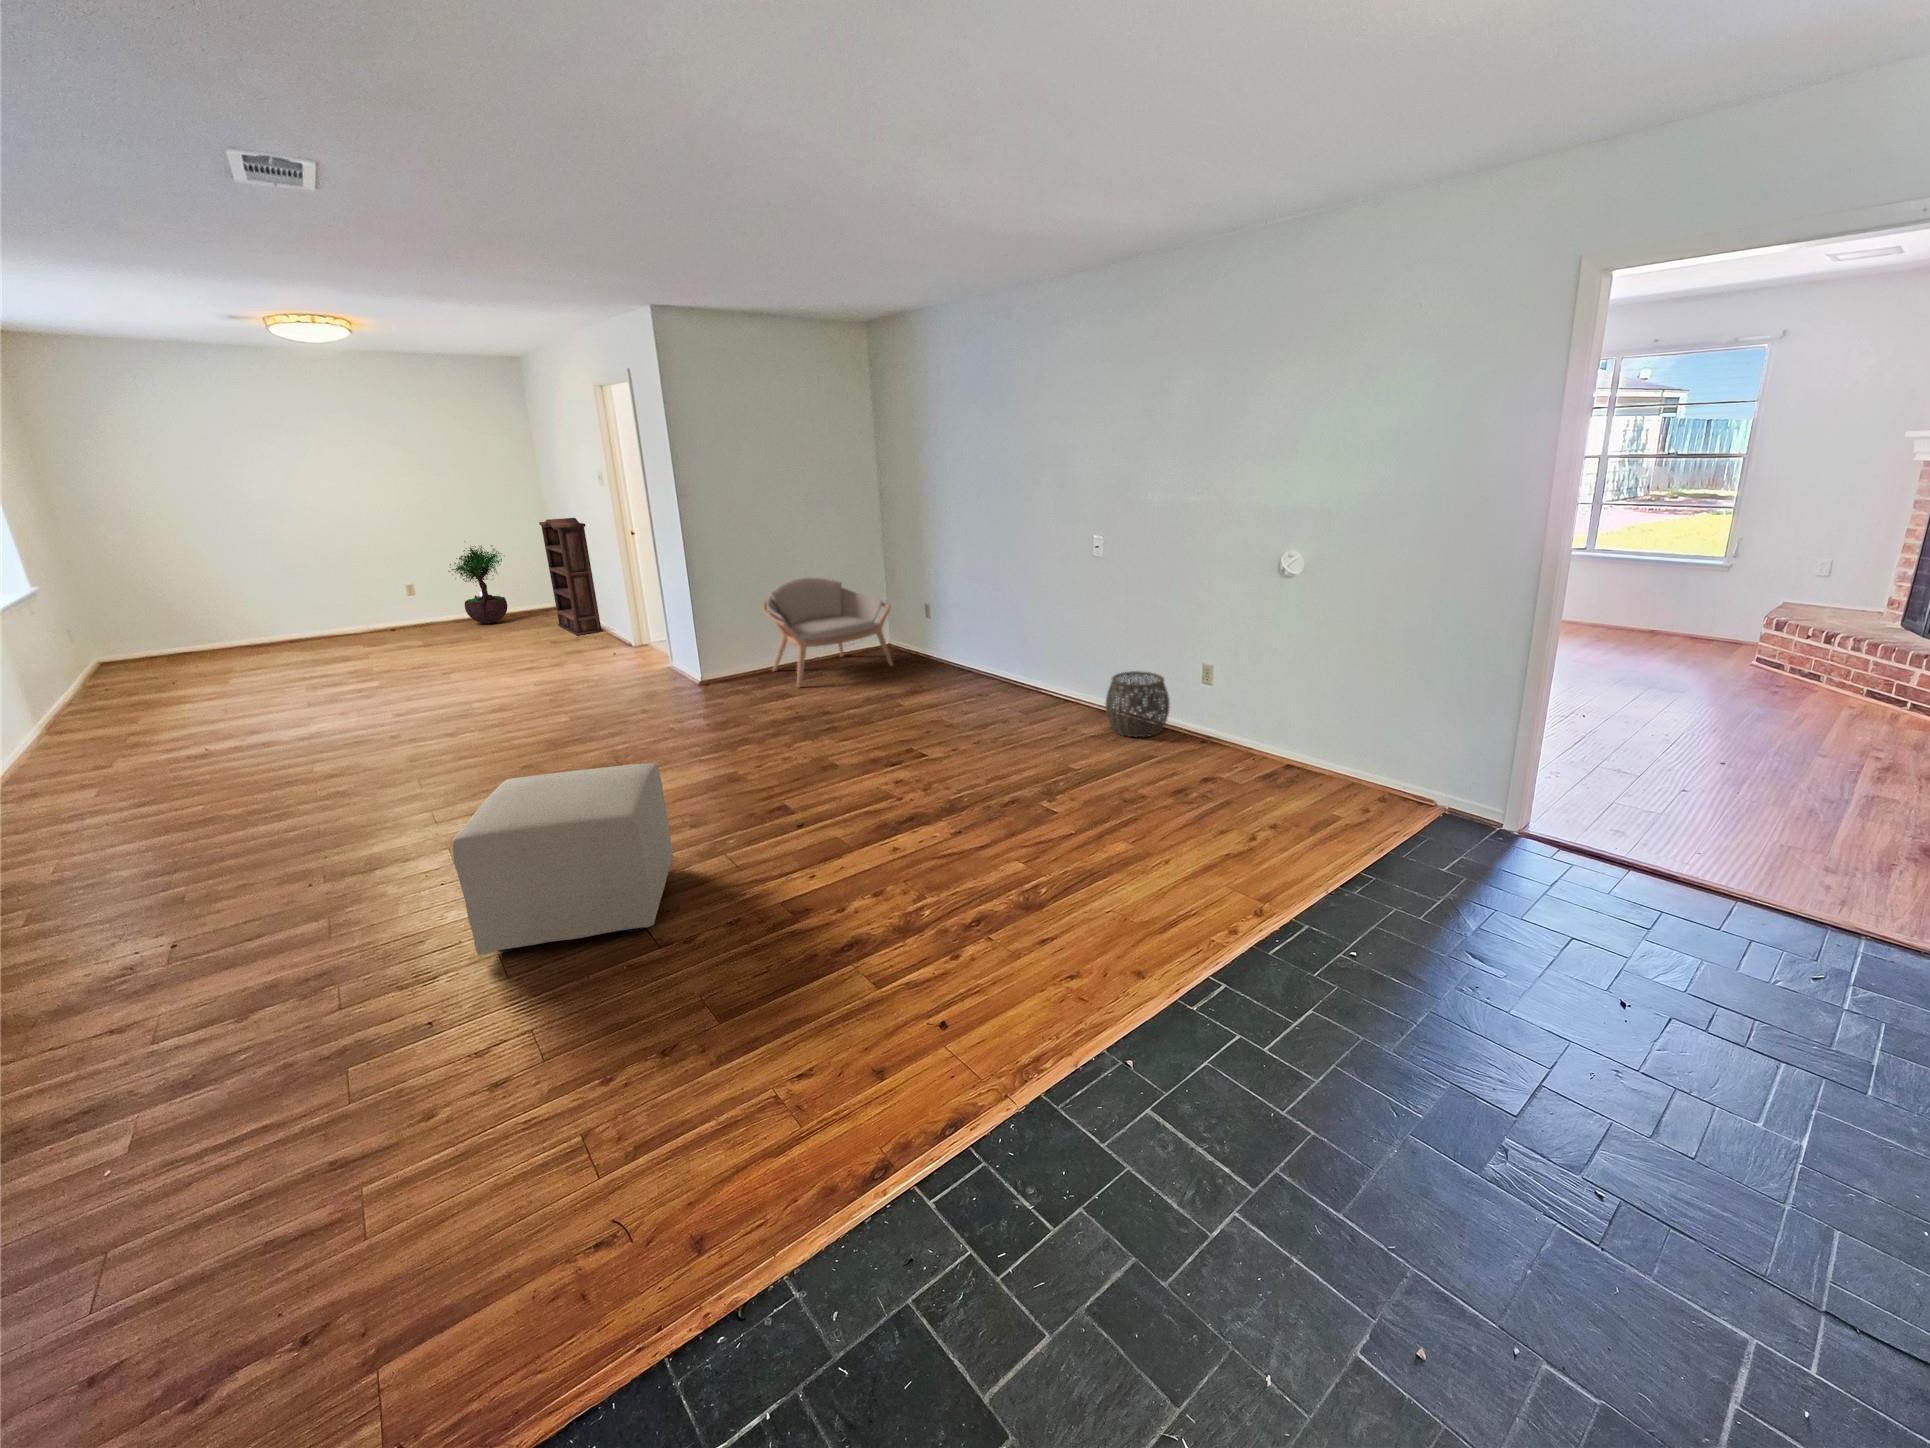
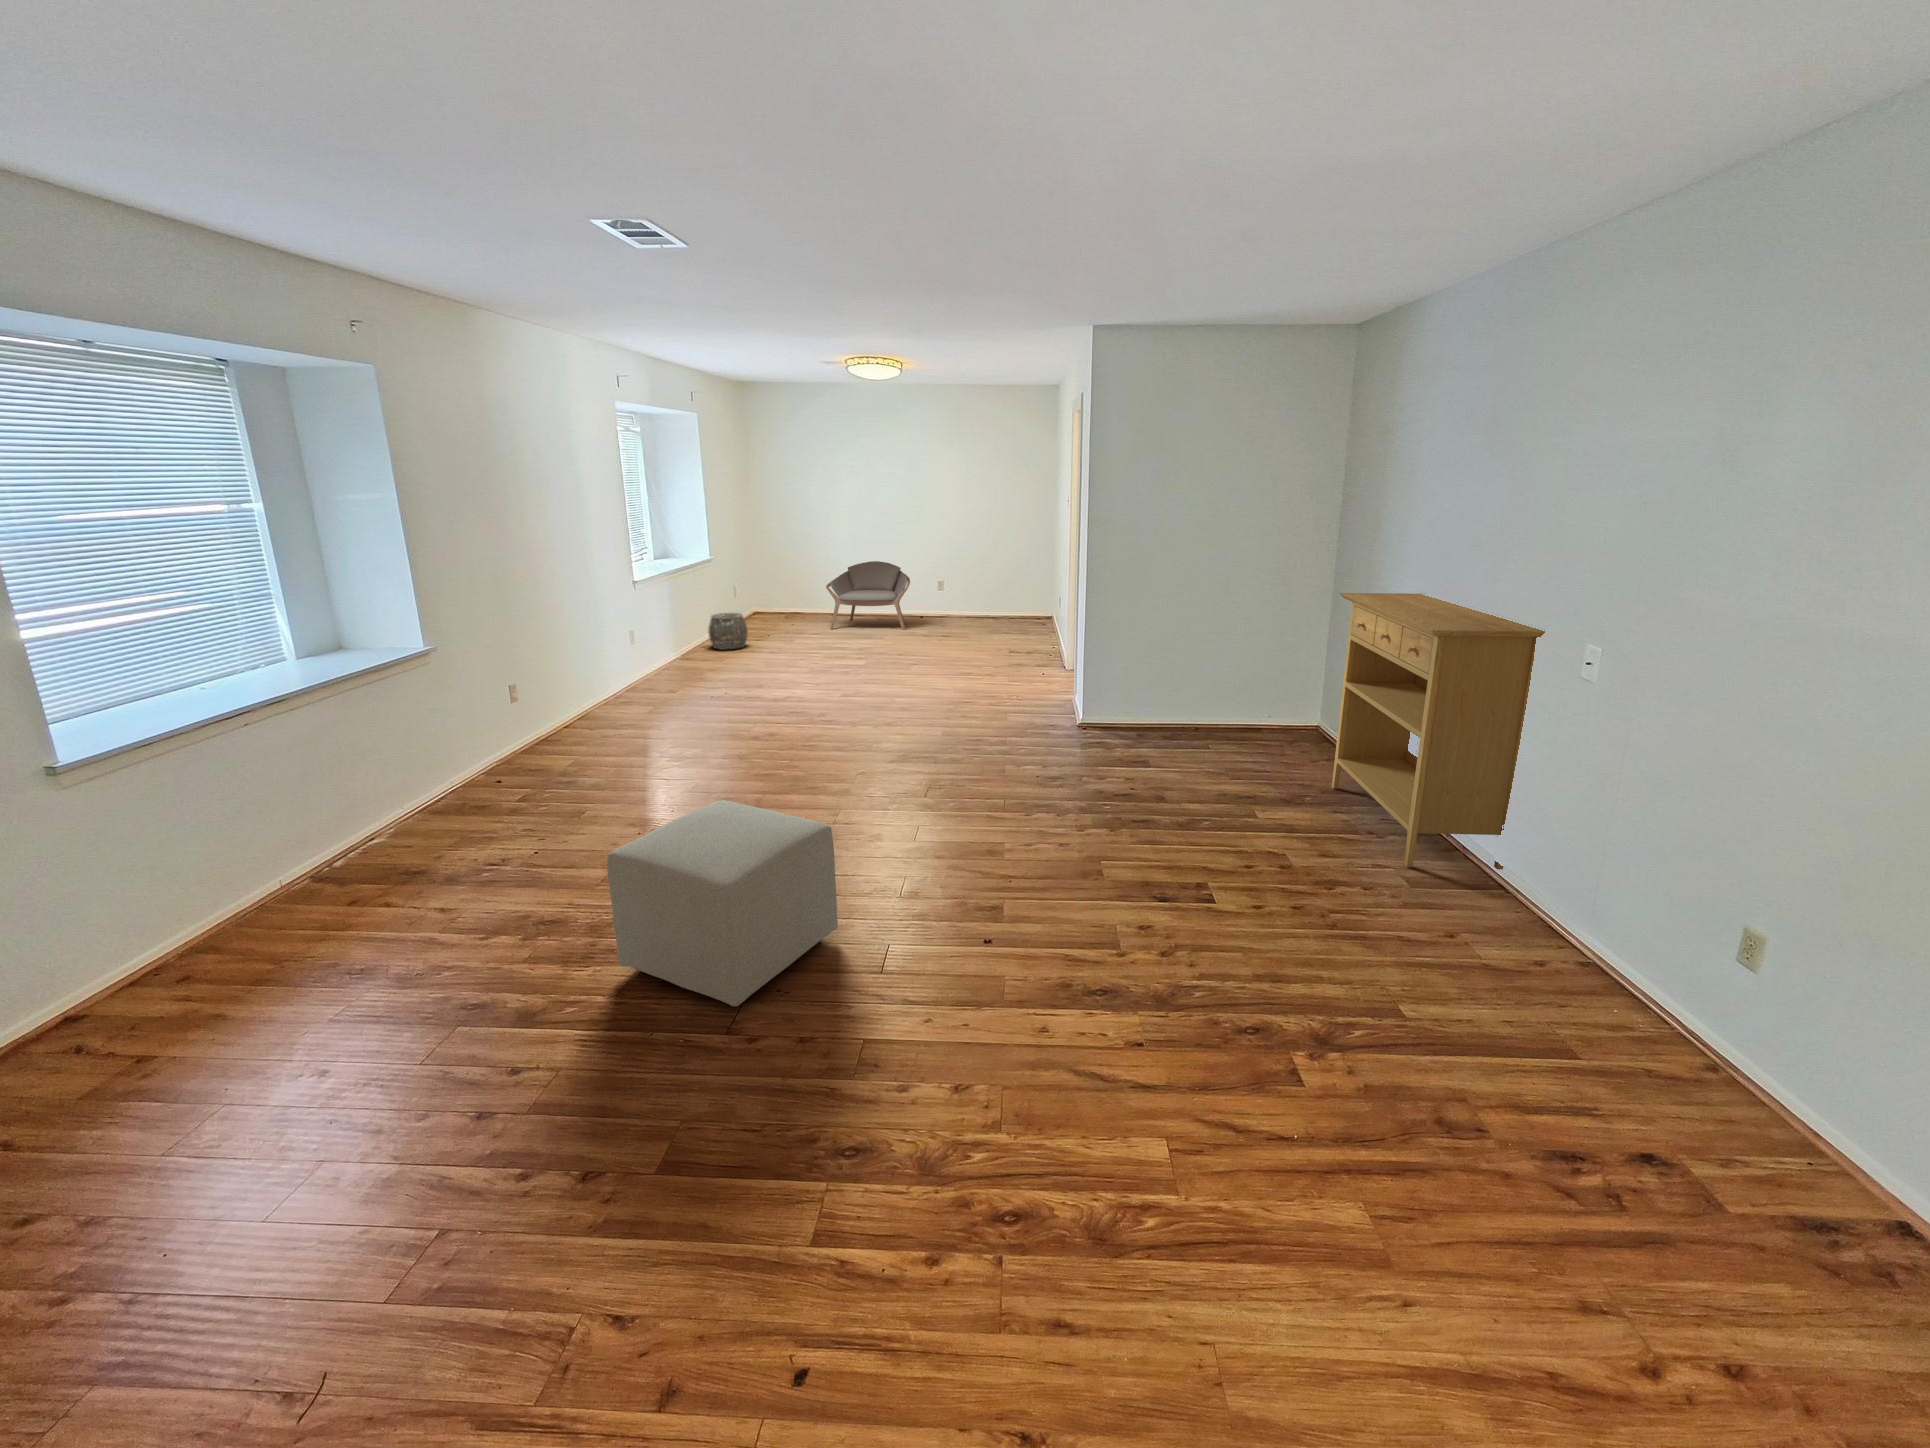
bookshelf: present [539,518,603,635] -> none [1029,535,1058,647]
console table: none [919,527,1068,706] -> present [1332,593,1545,869]
potted tree: present [448,545,507,624] -> none [961,548,1005,622]
armchair: present [763,578,893,688] -> present [826,561,910,630]
woven basket: present [1106,671,1170,737] -> present [709,613,748,650]

